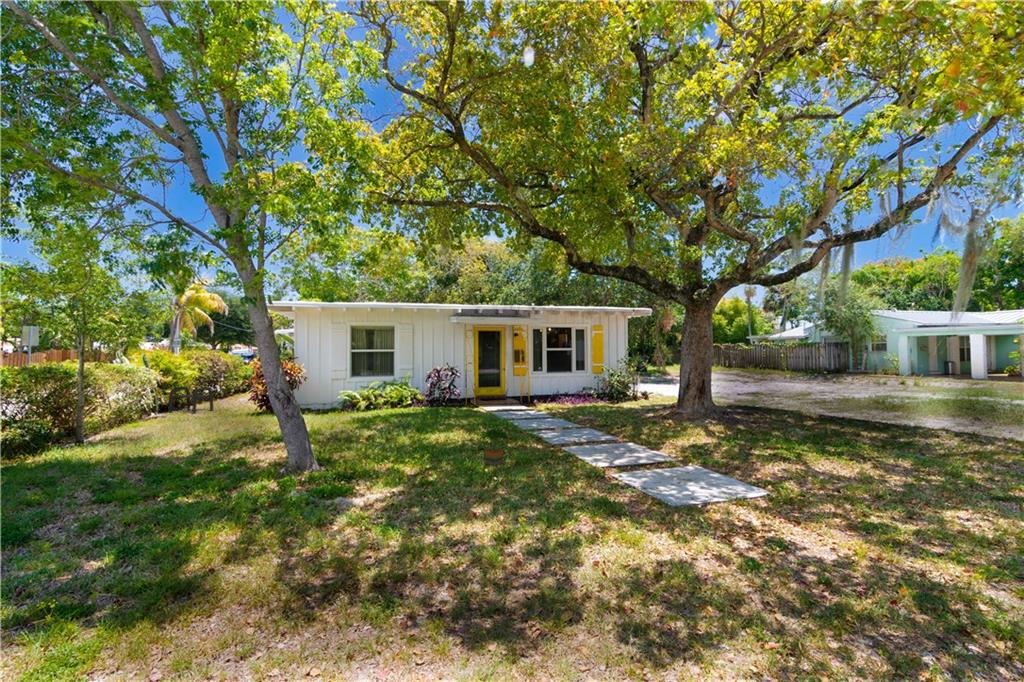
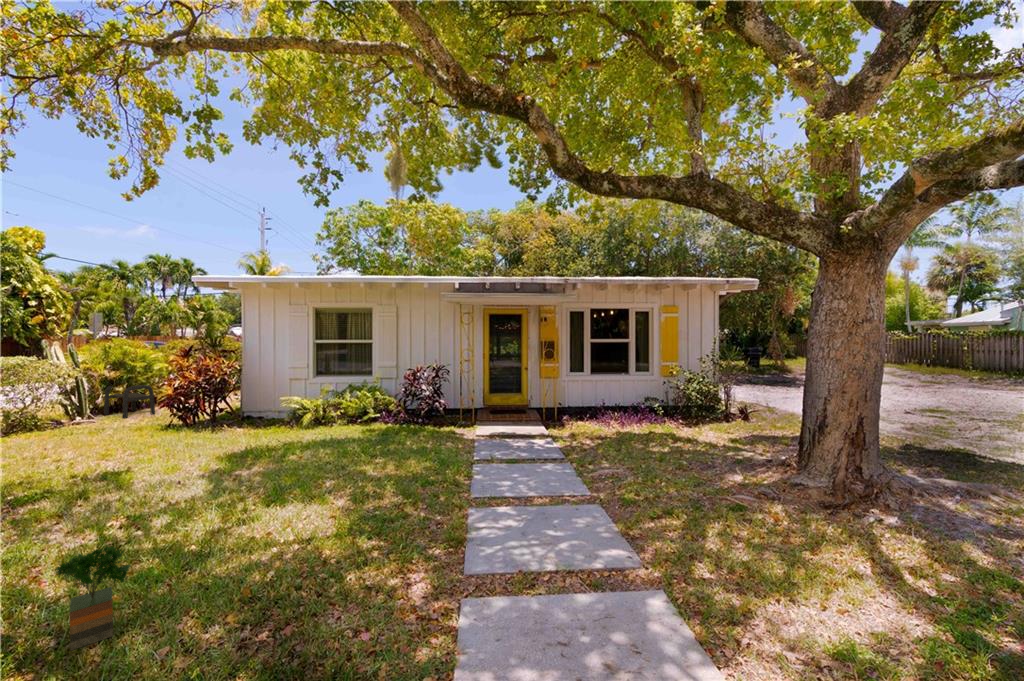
potted tree: present [483,429,508,465] -> present [55,546,130,650]

